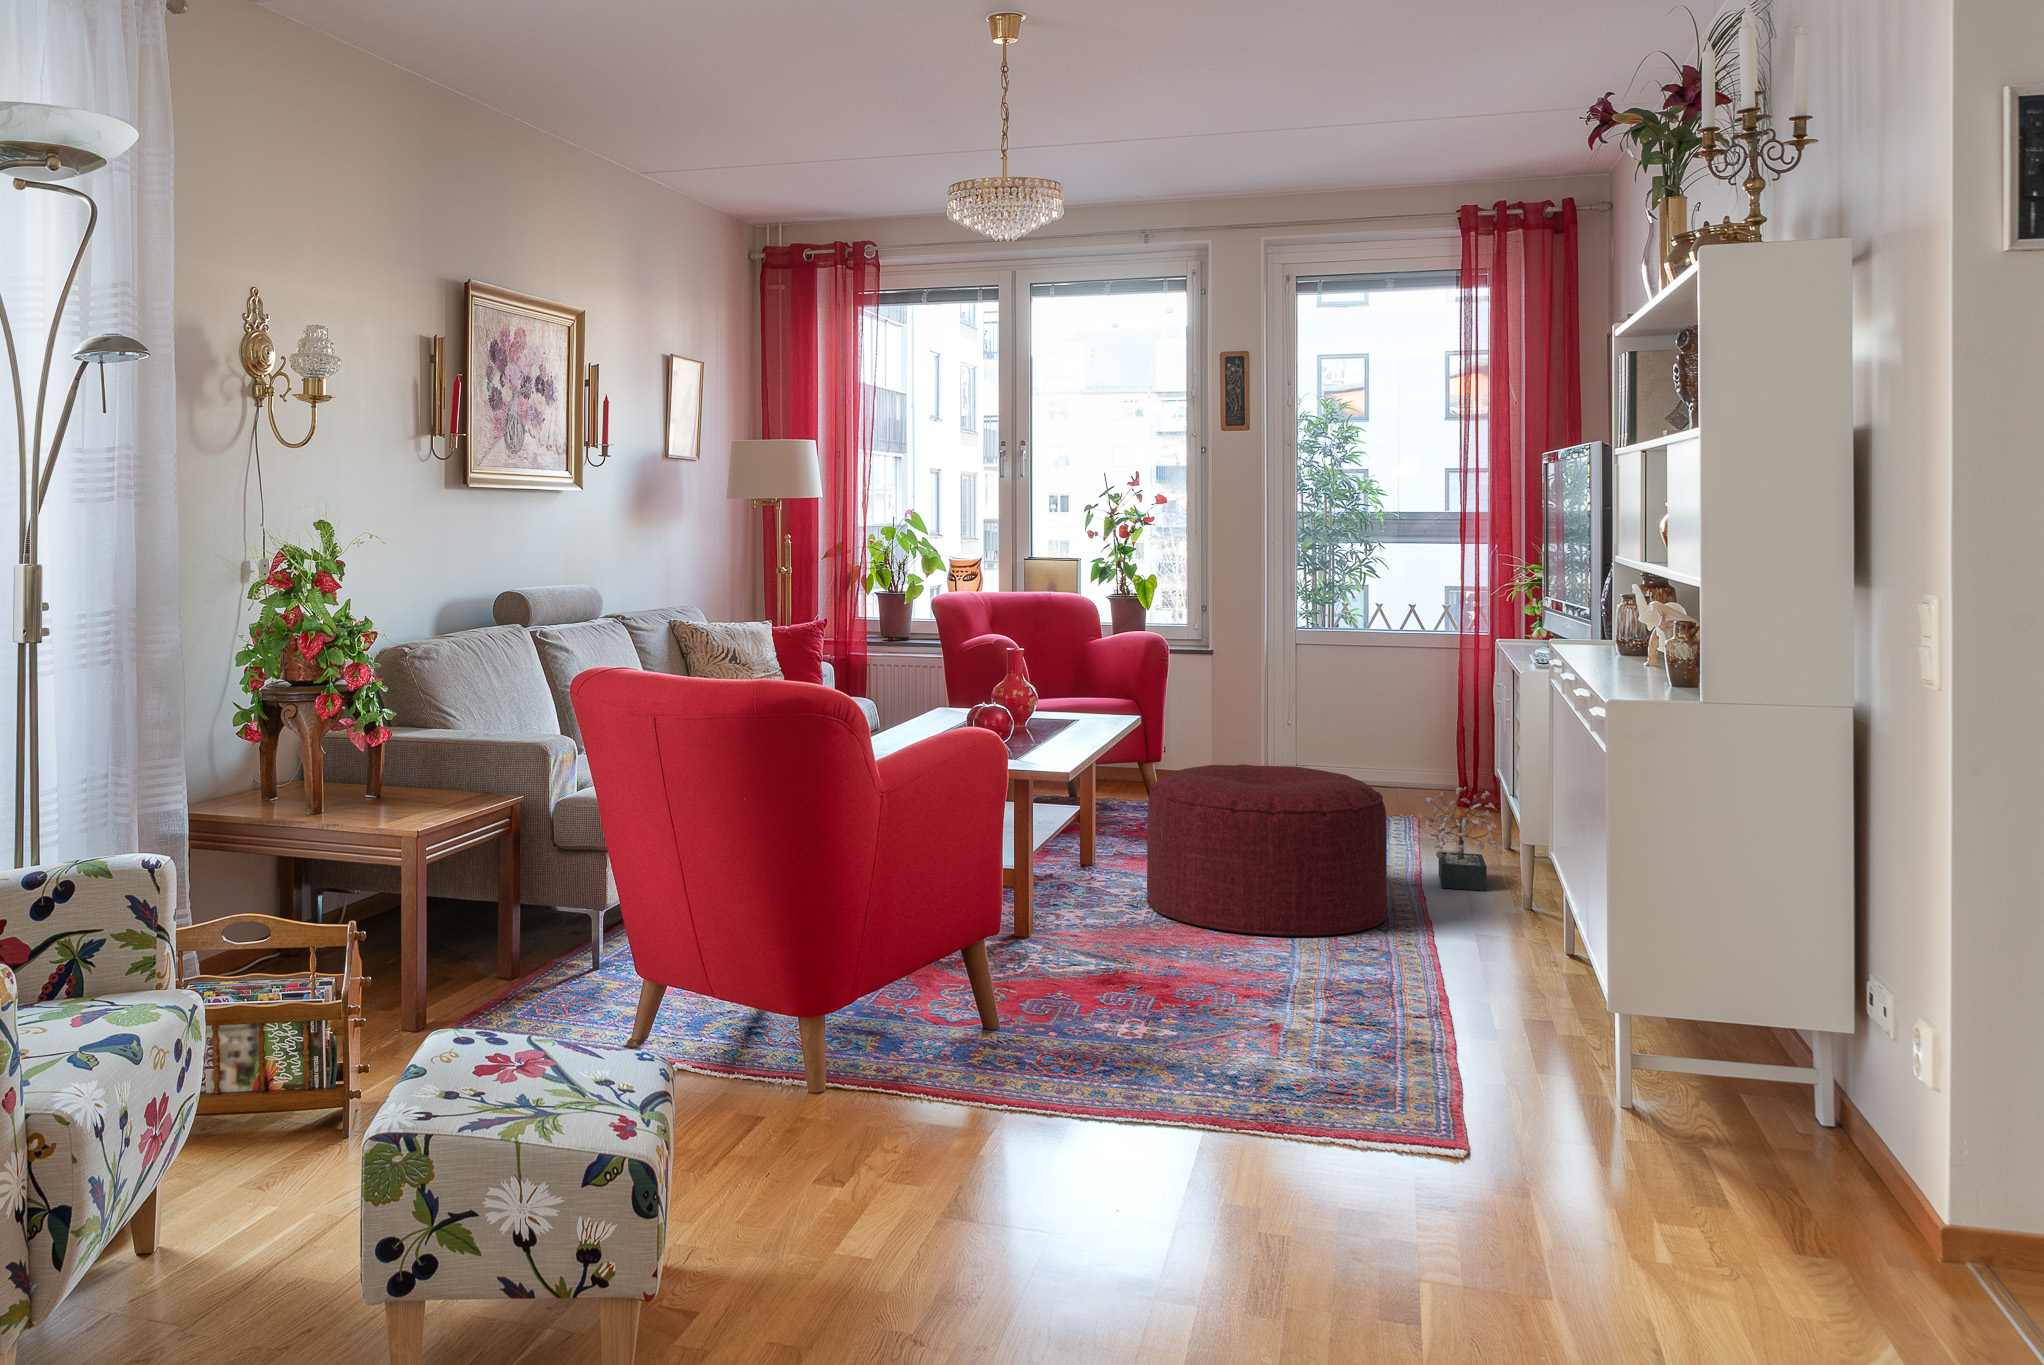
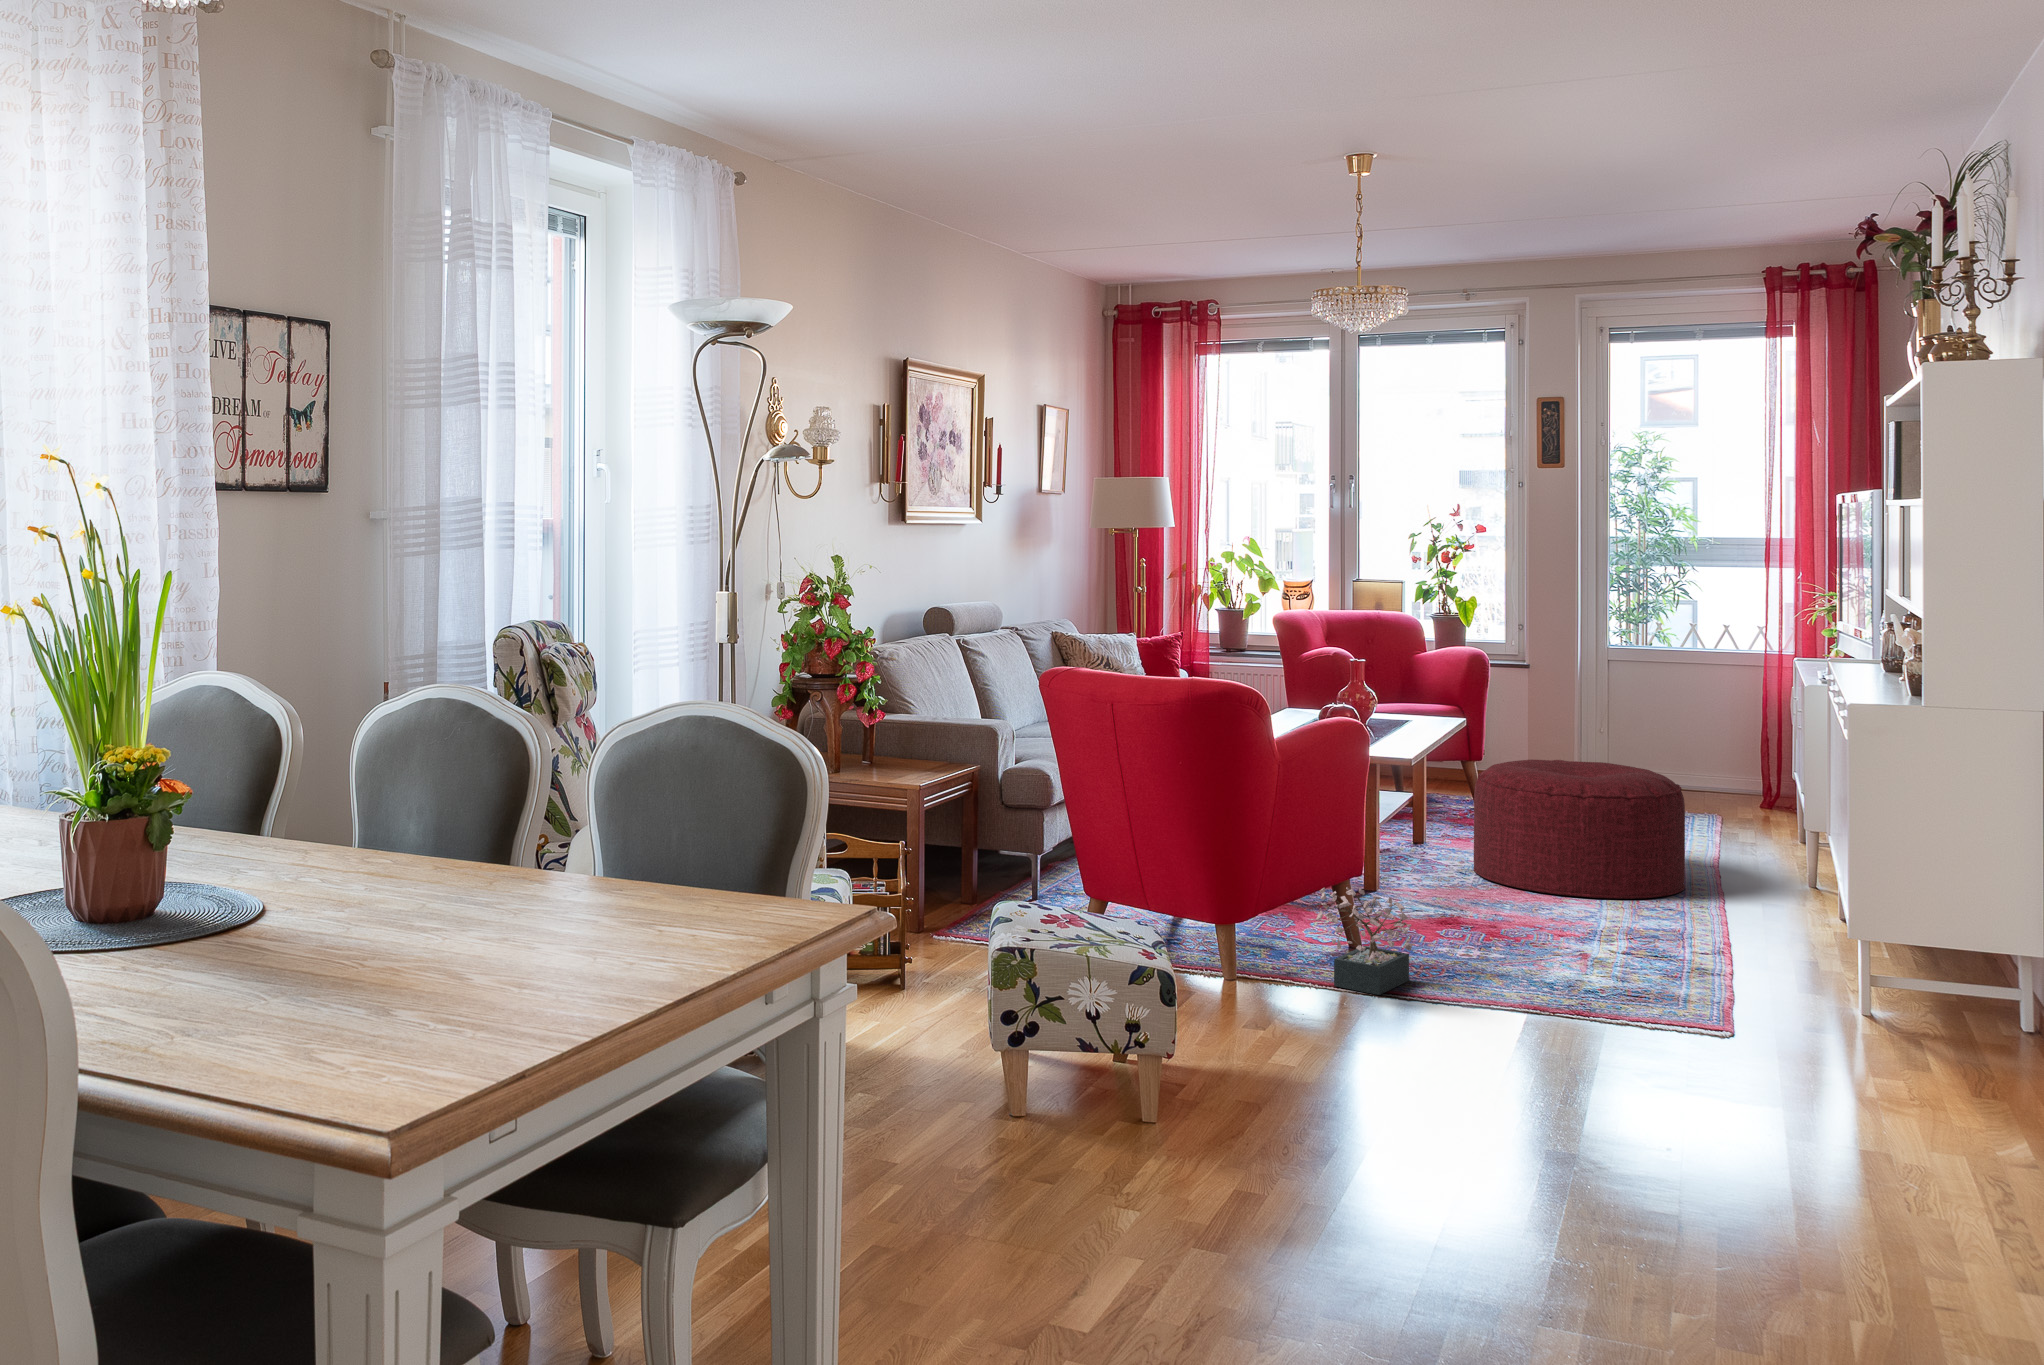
decorative plant: present [1419,787,1497,891] -> present [1316,887,1412,995]

